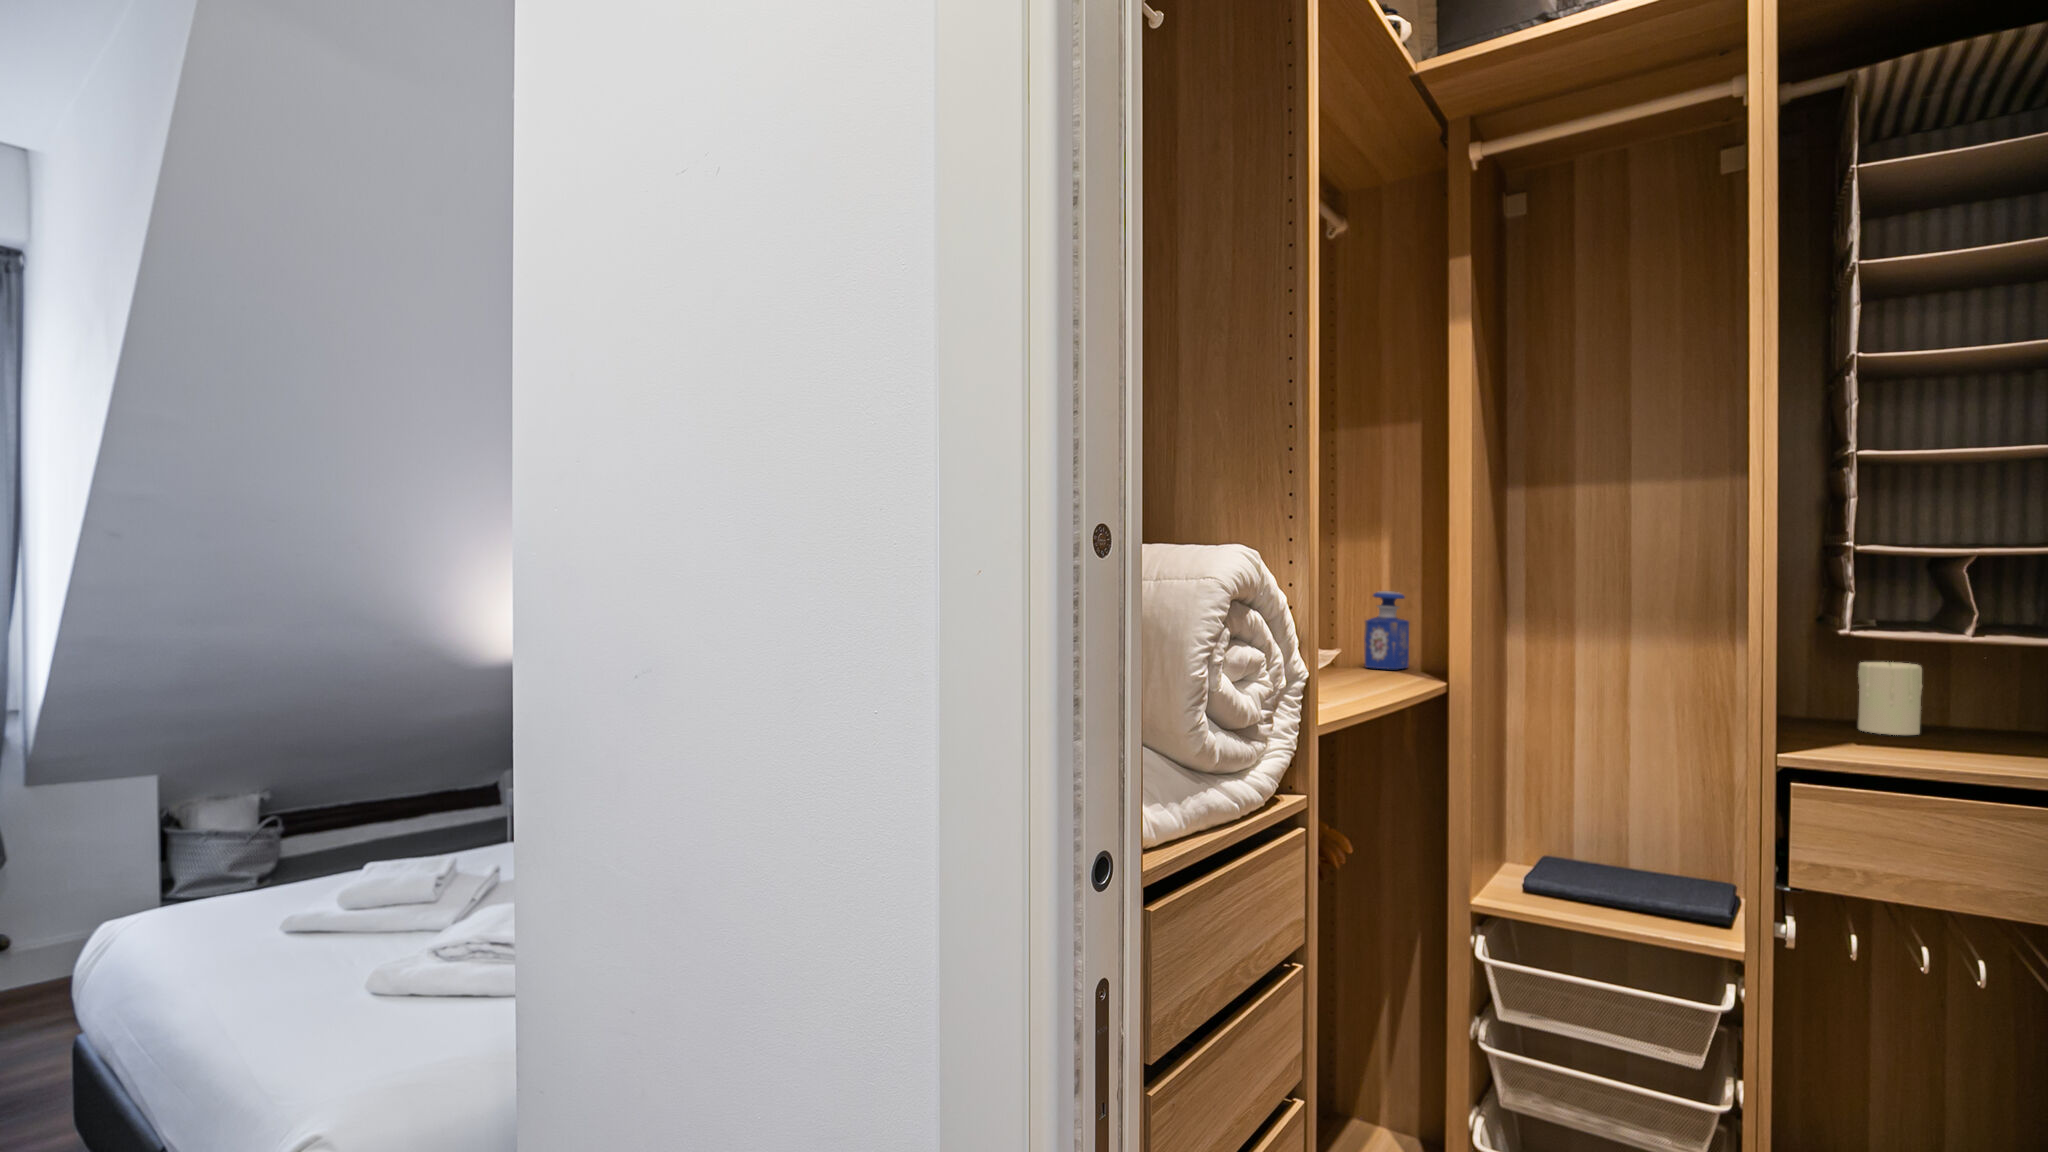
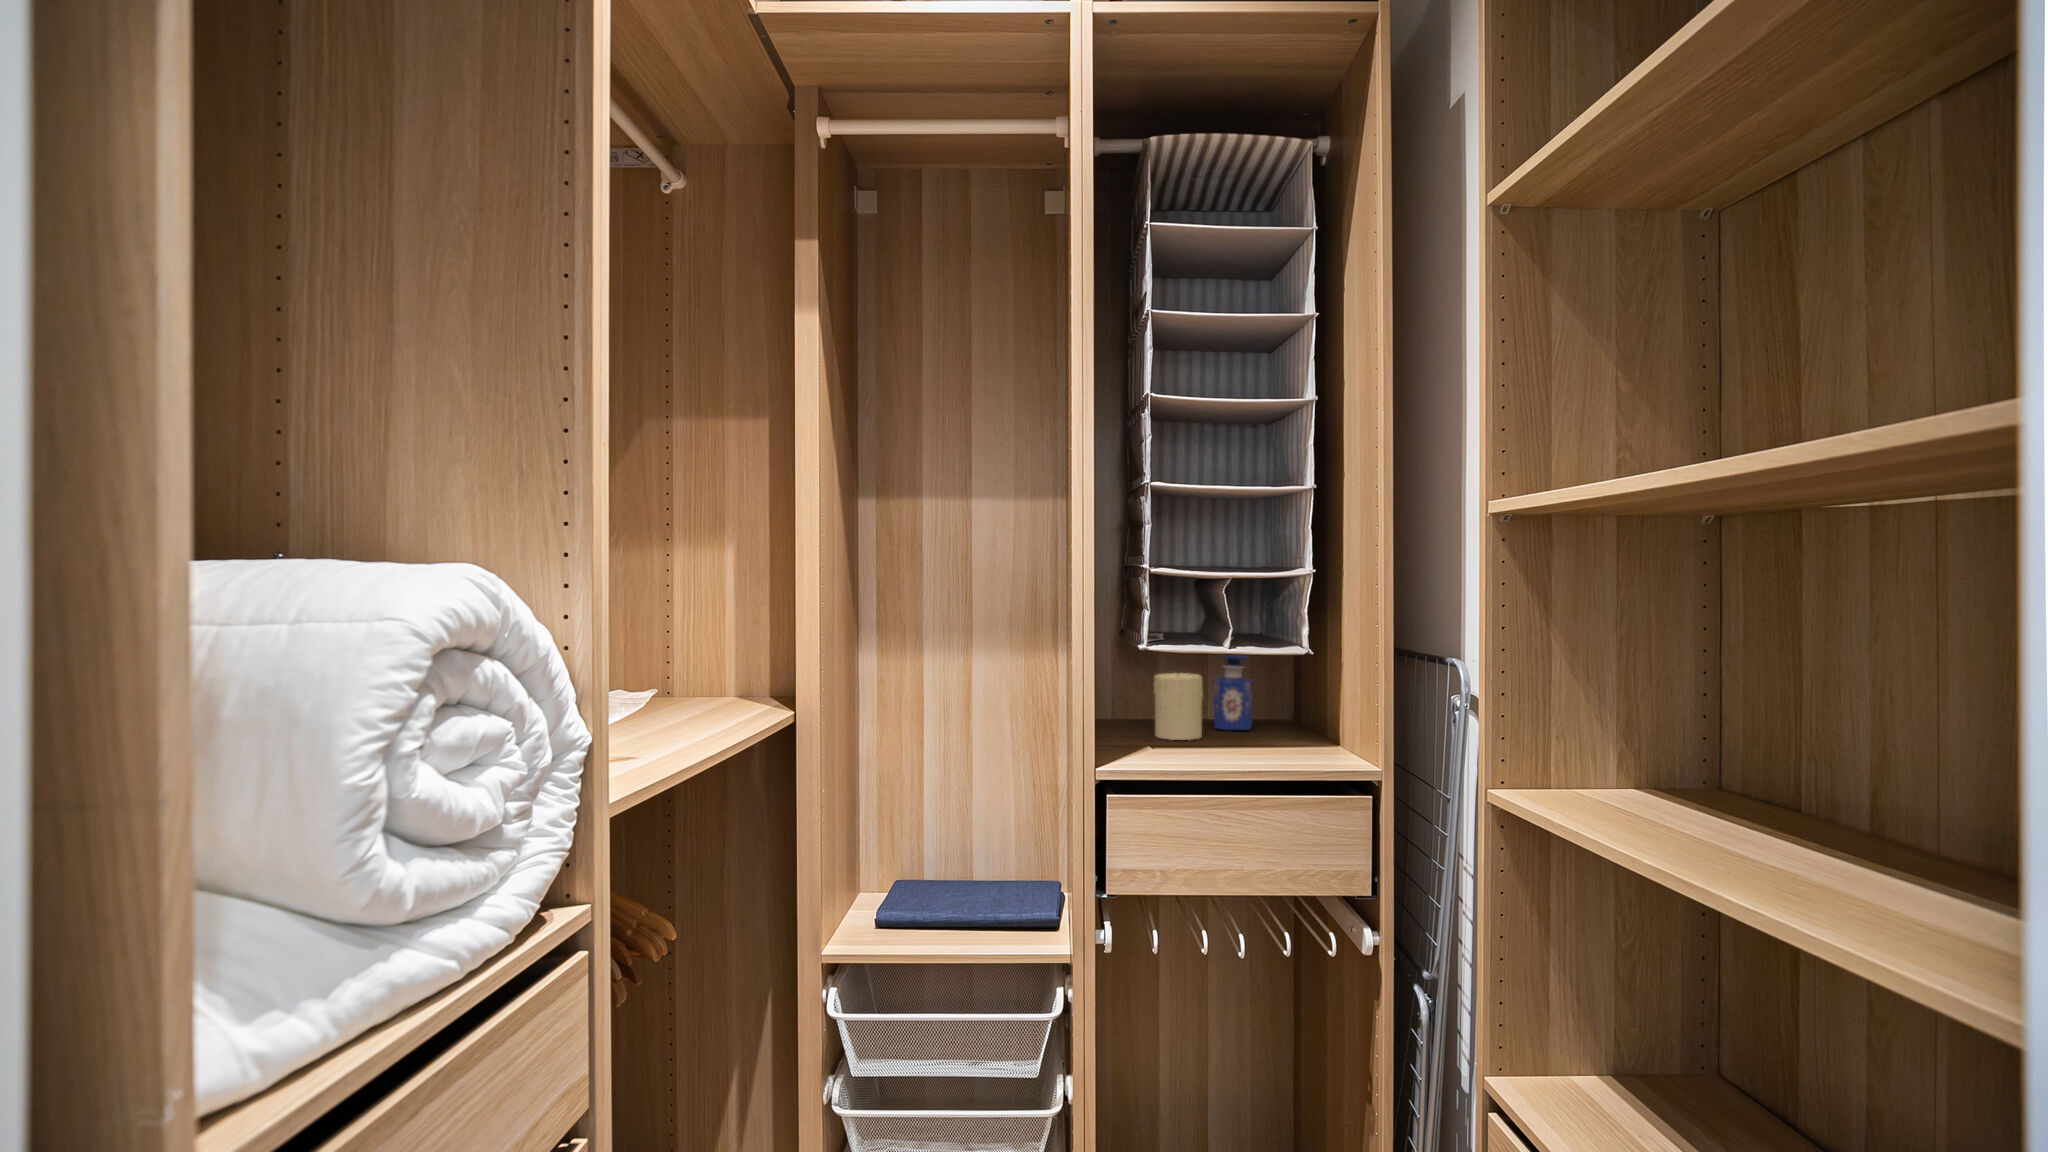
perfume bottle: present [1364,591,1409,669] -> present [1214,656,1252,730]

